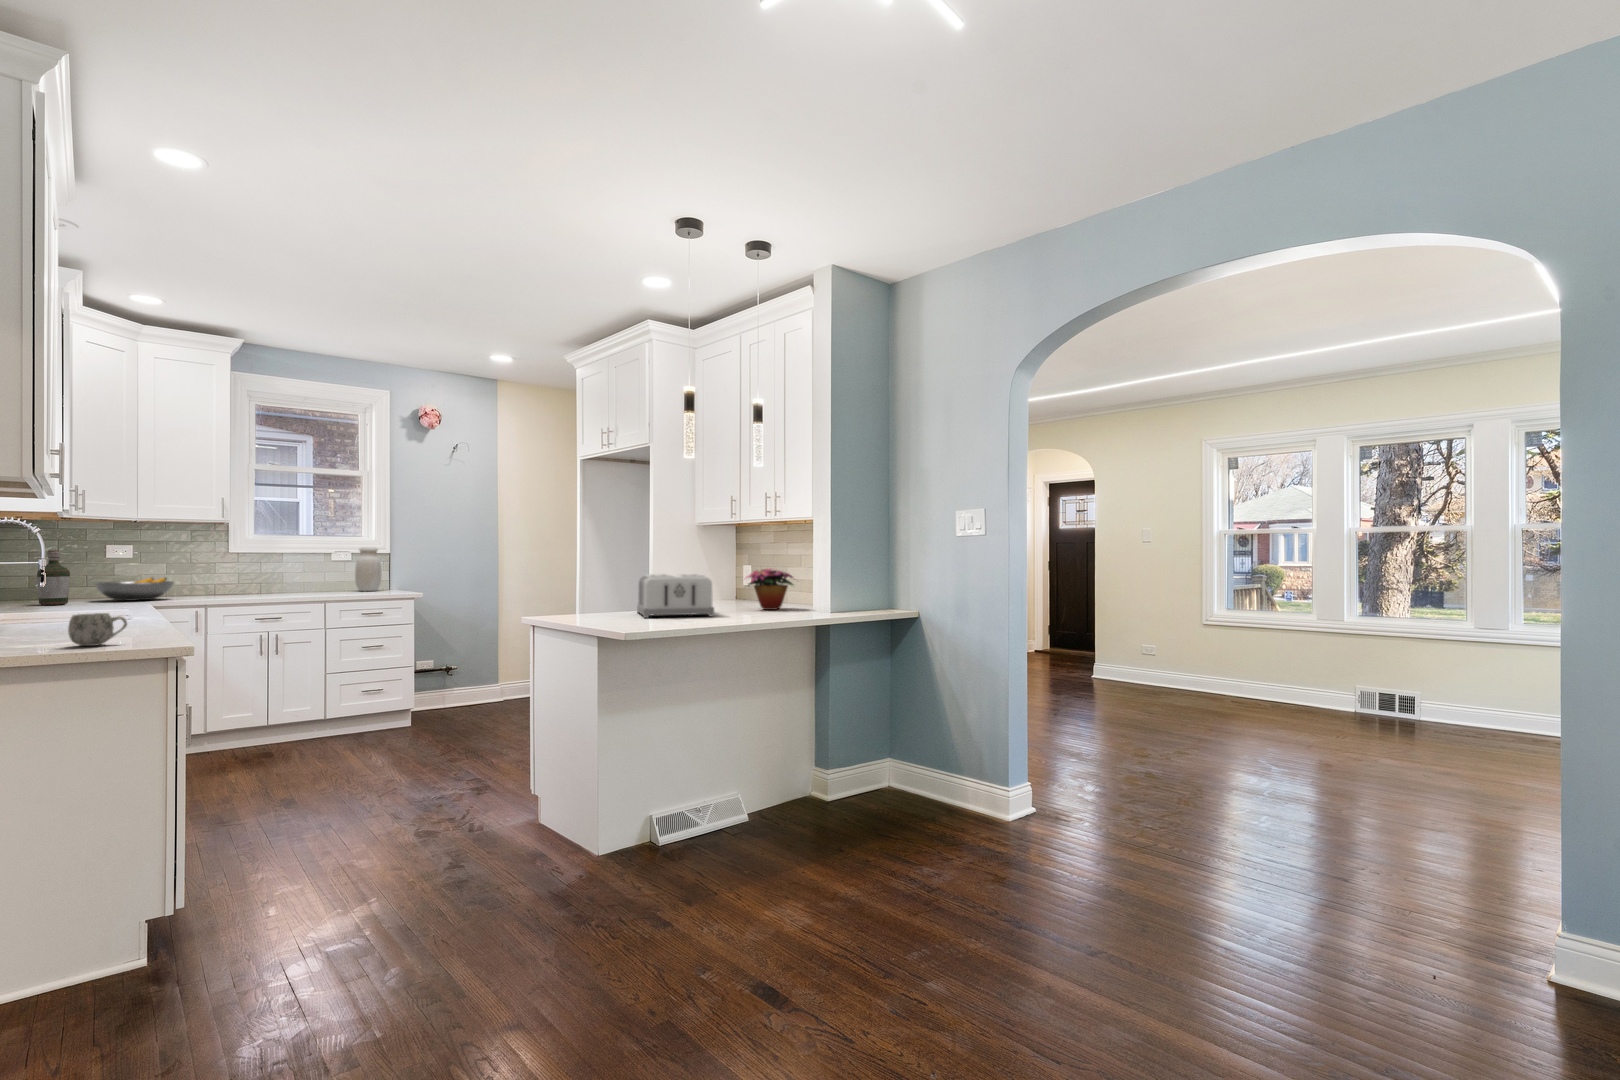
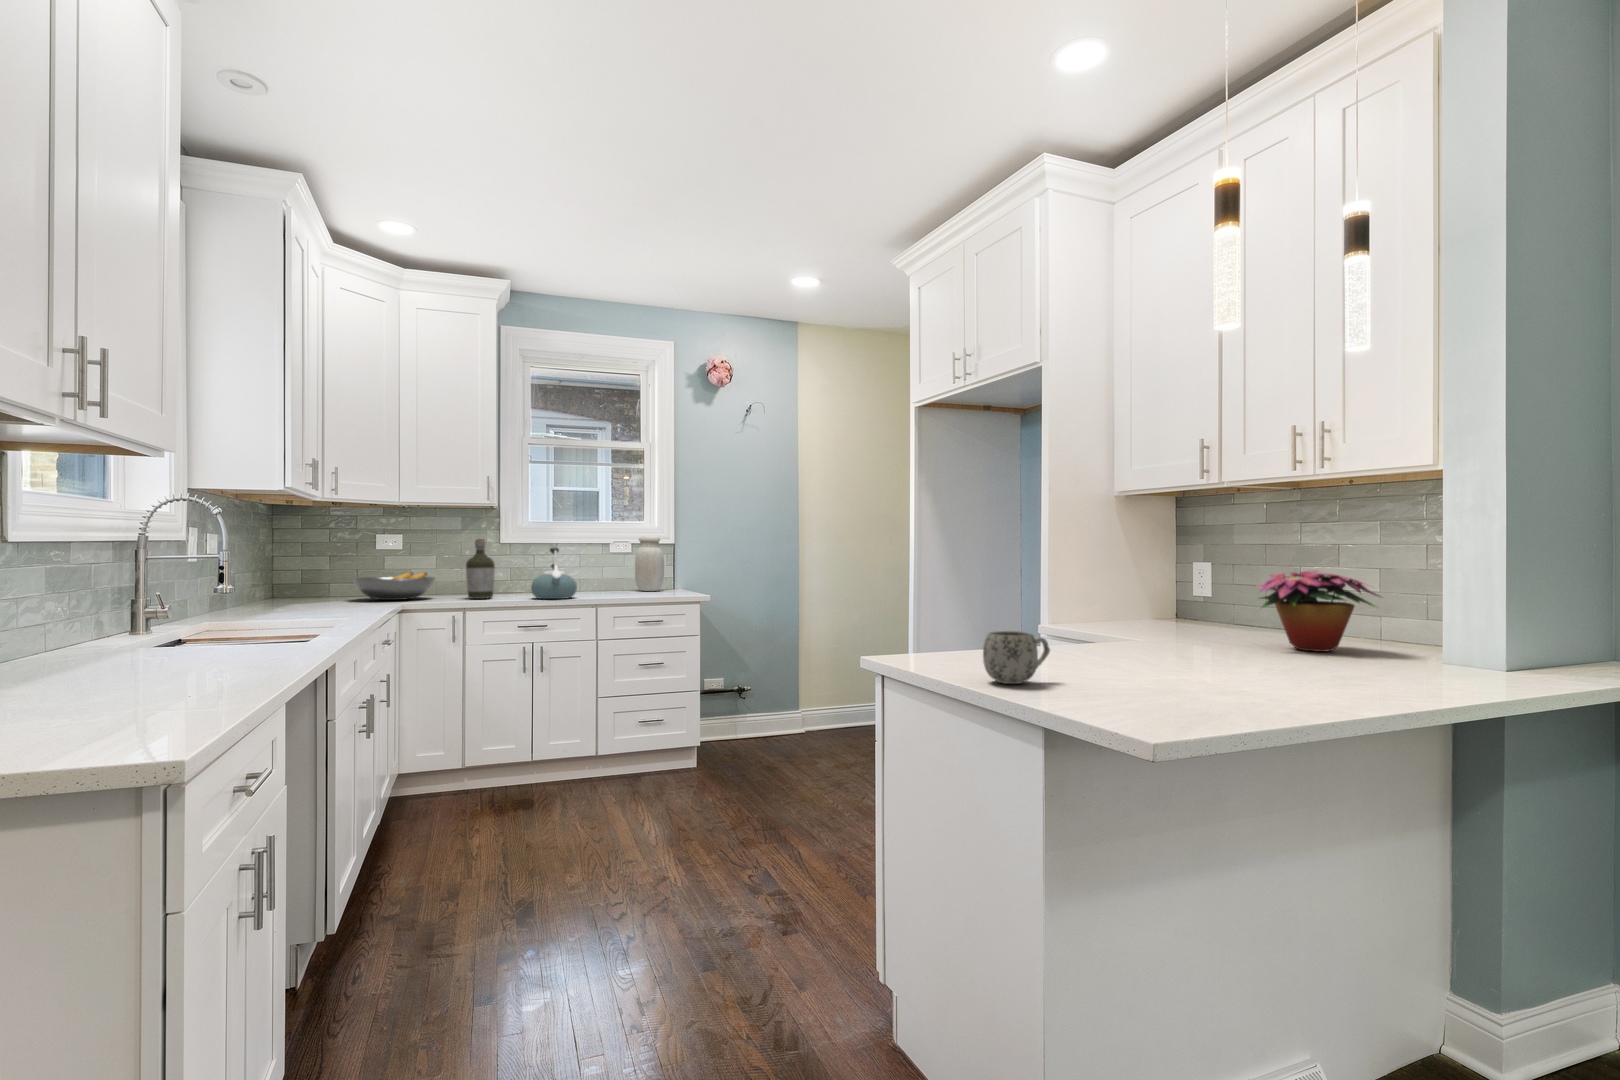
bottle: present [37,550,70,605] -> present [466,539,495,599]
kettle: none [266,557,307,597] -> present [531,548,577,599]
toaster: present [637,574,714,618] -> none [1059,580,1243,670]
mug: present [68,613,127,646] -> present [983,631,1050,684]

